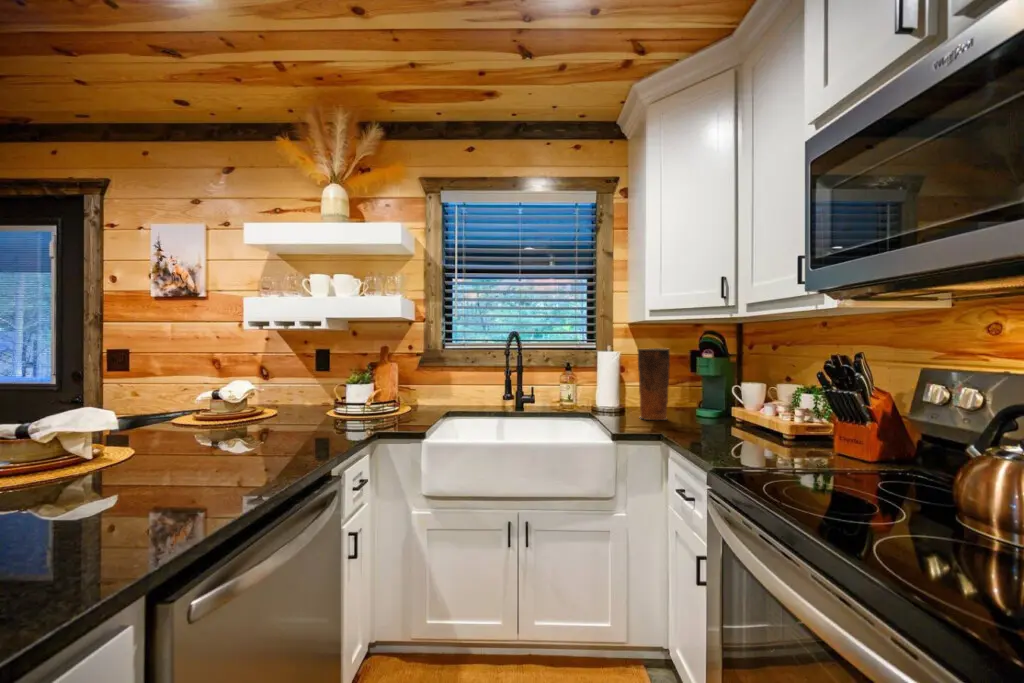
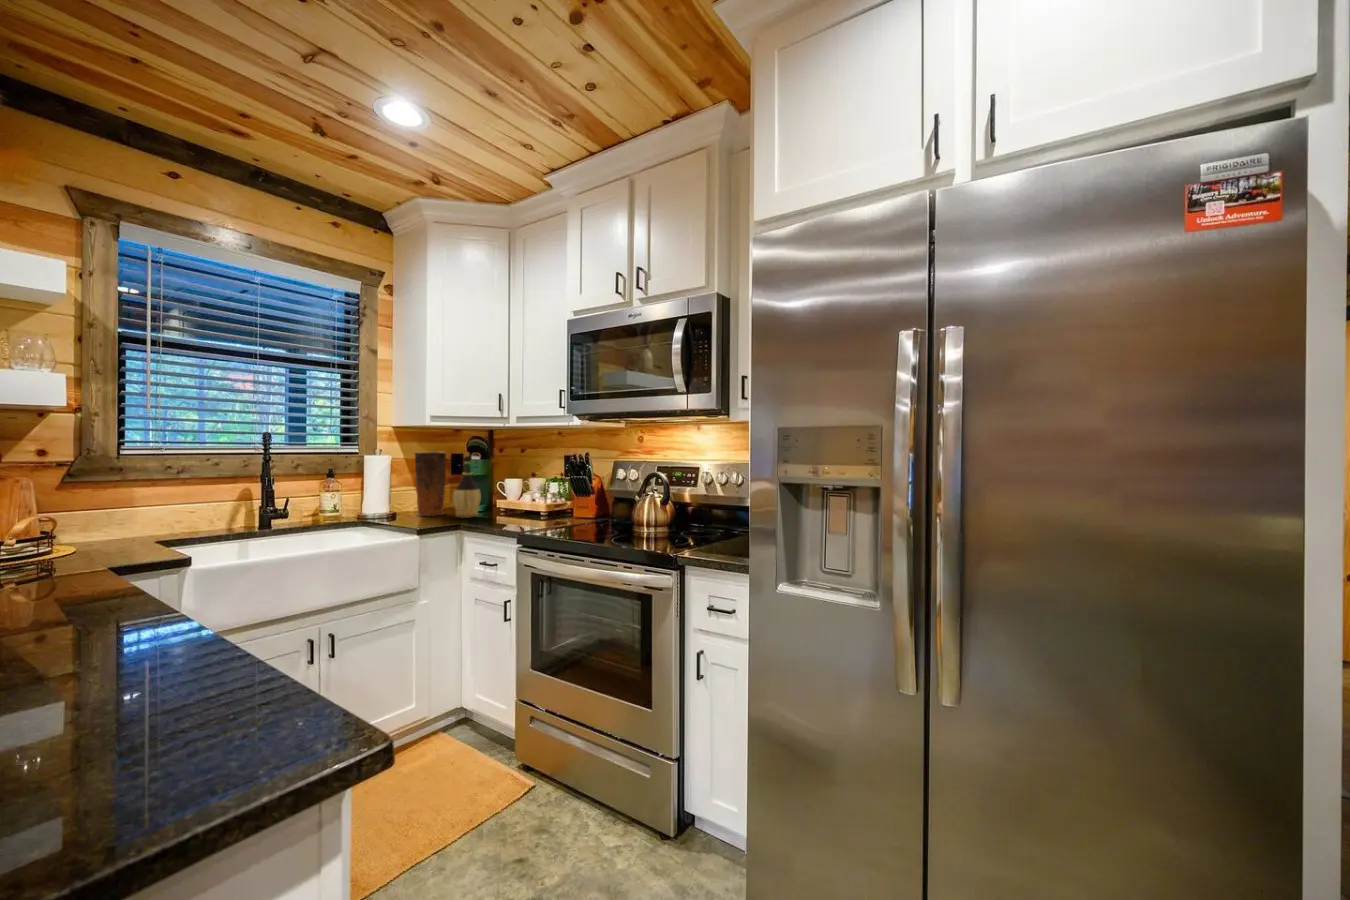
wine bottle: none [670,349,704,427] -> present [452,452,481,518]

